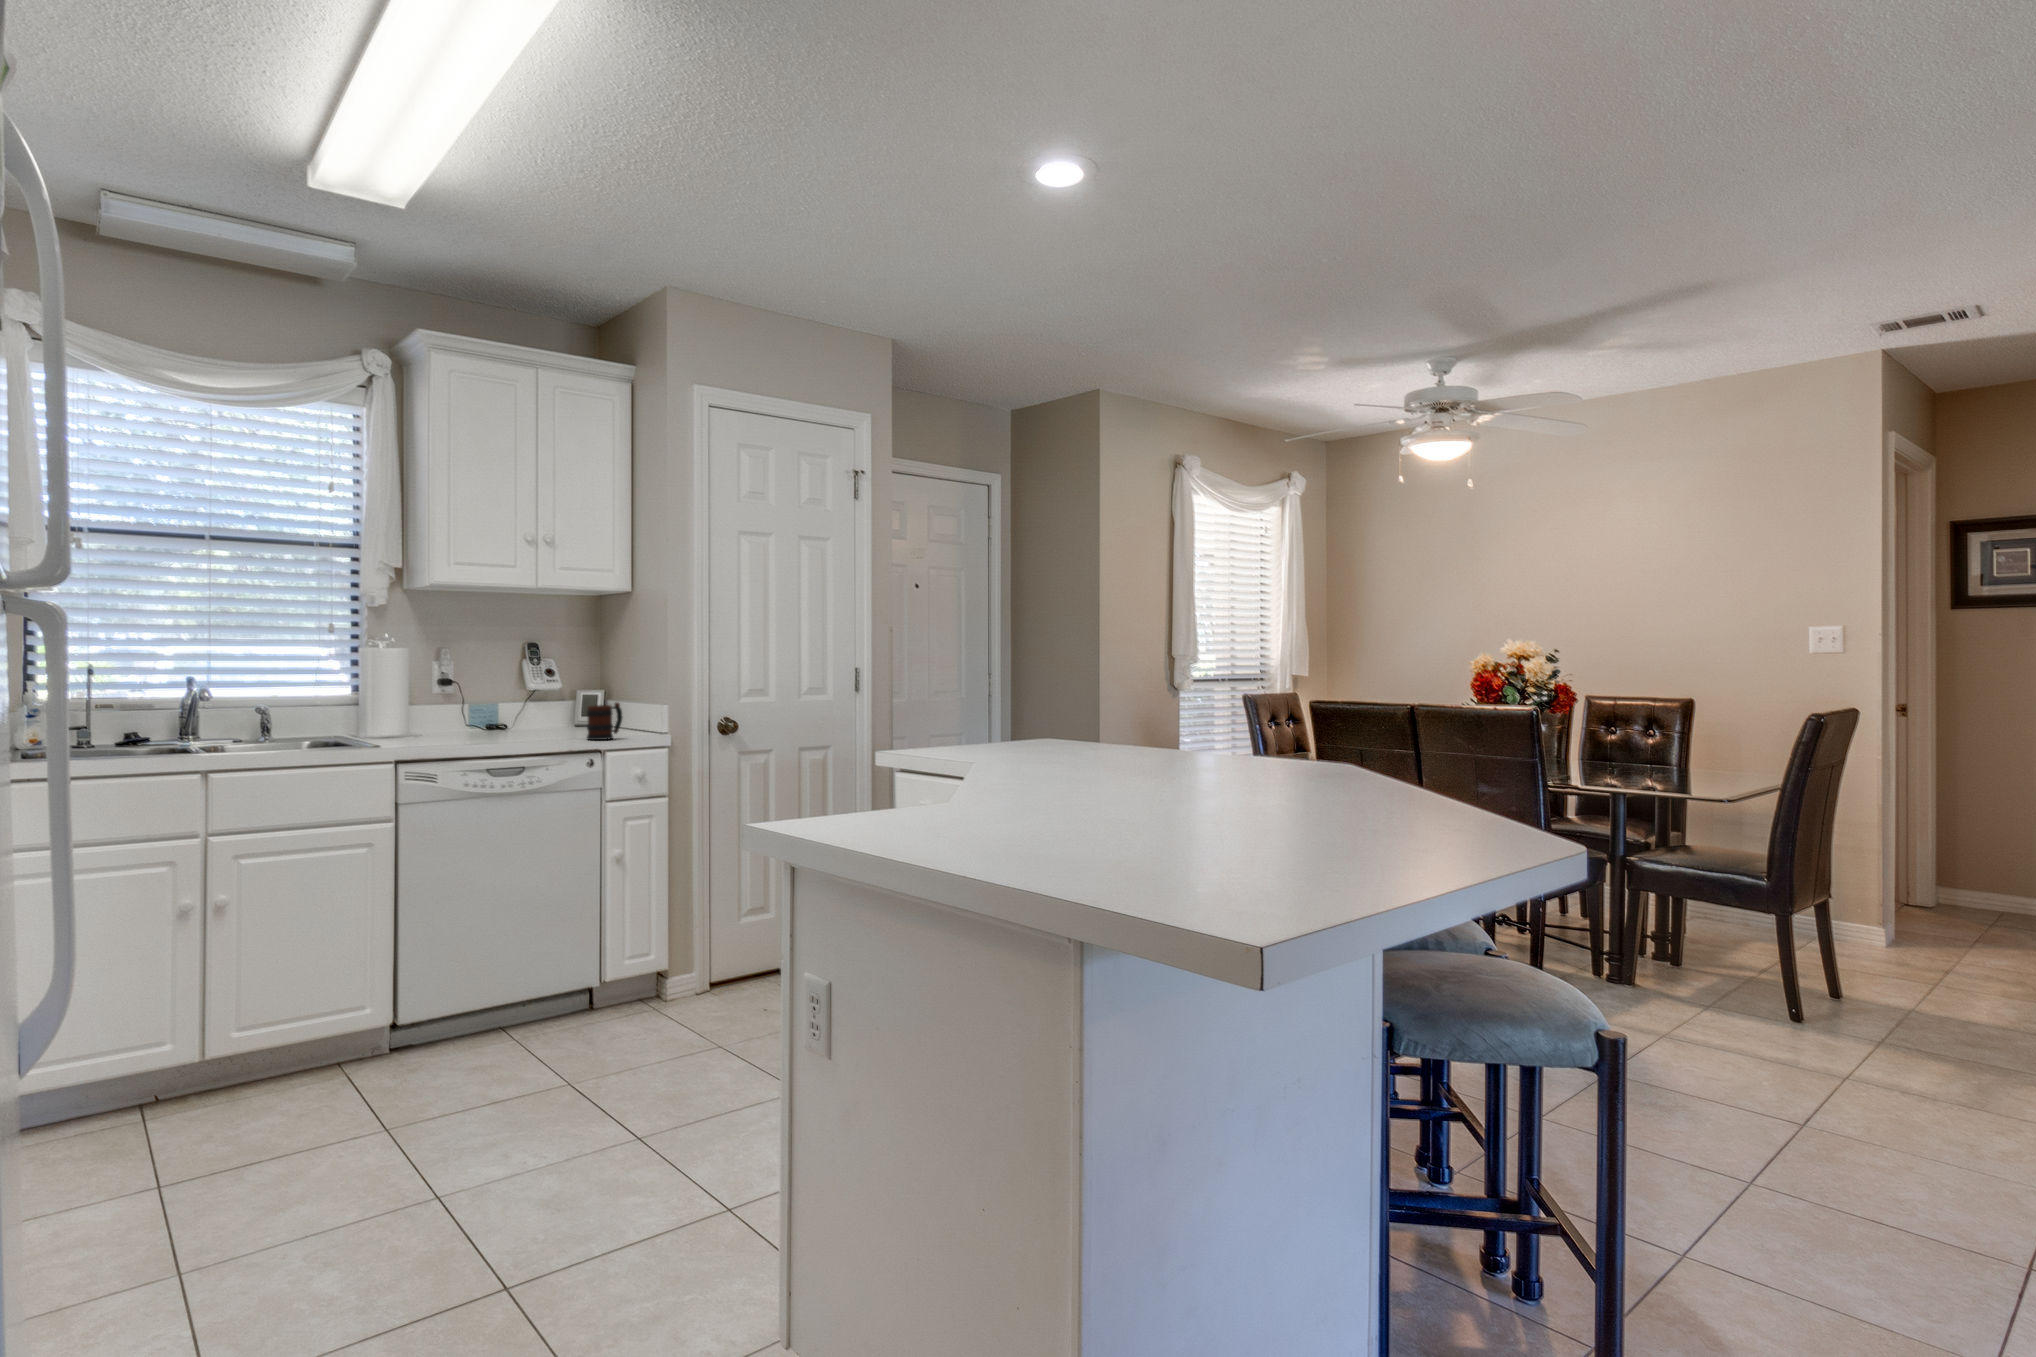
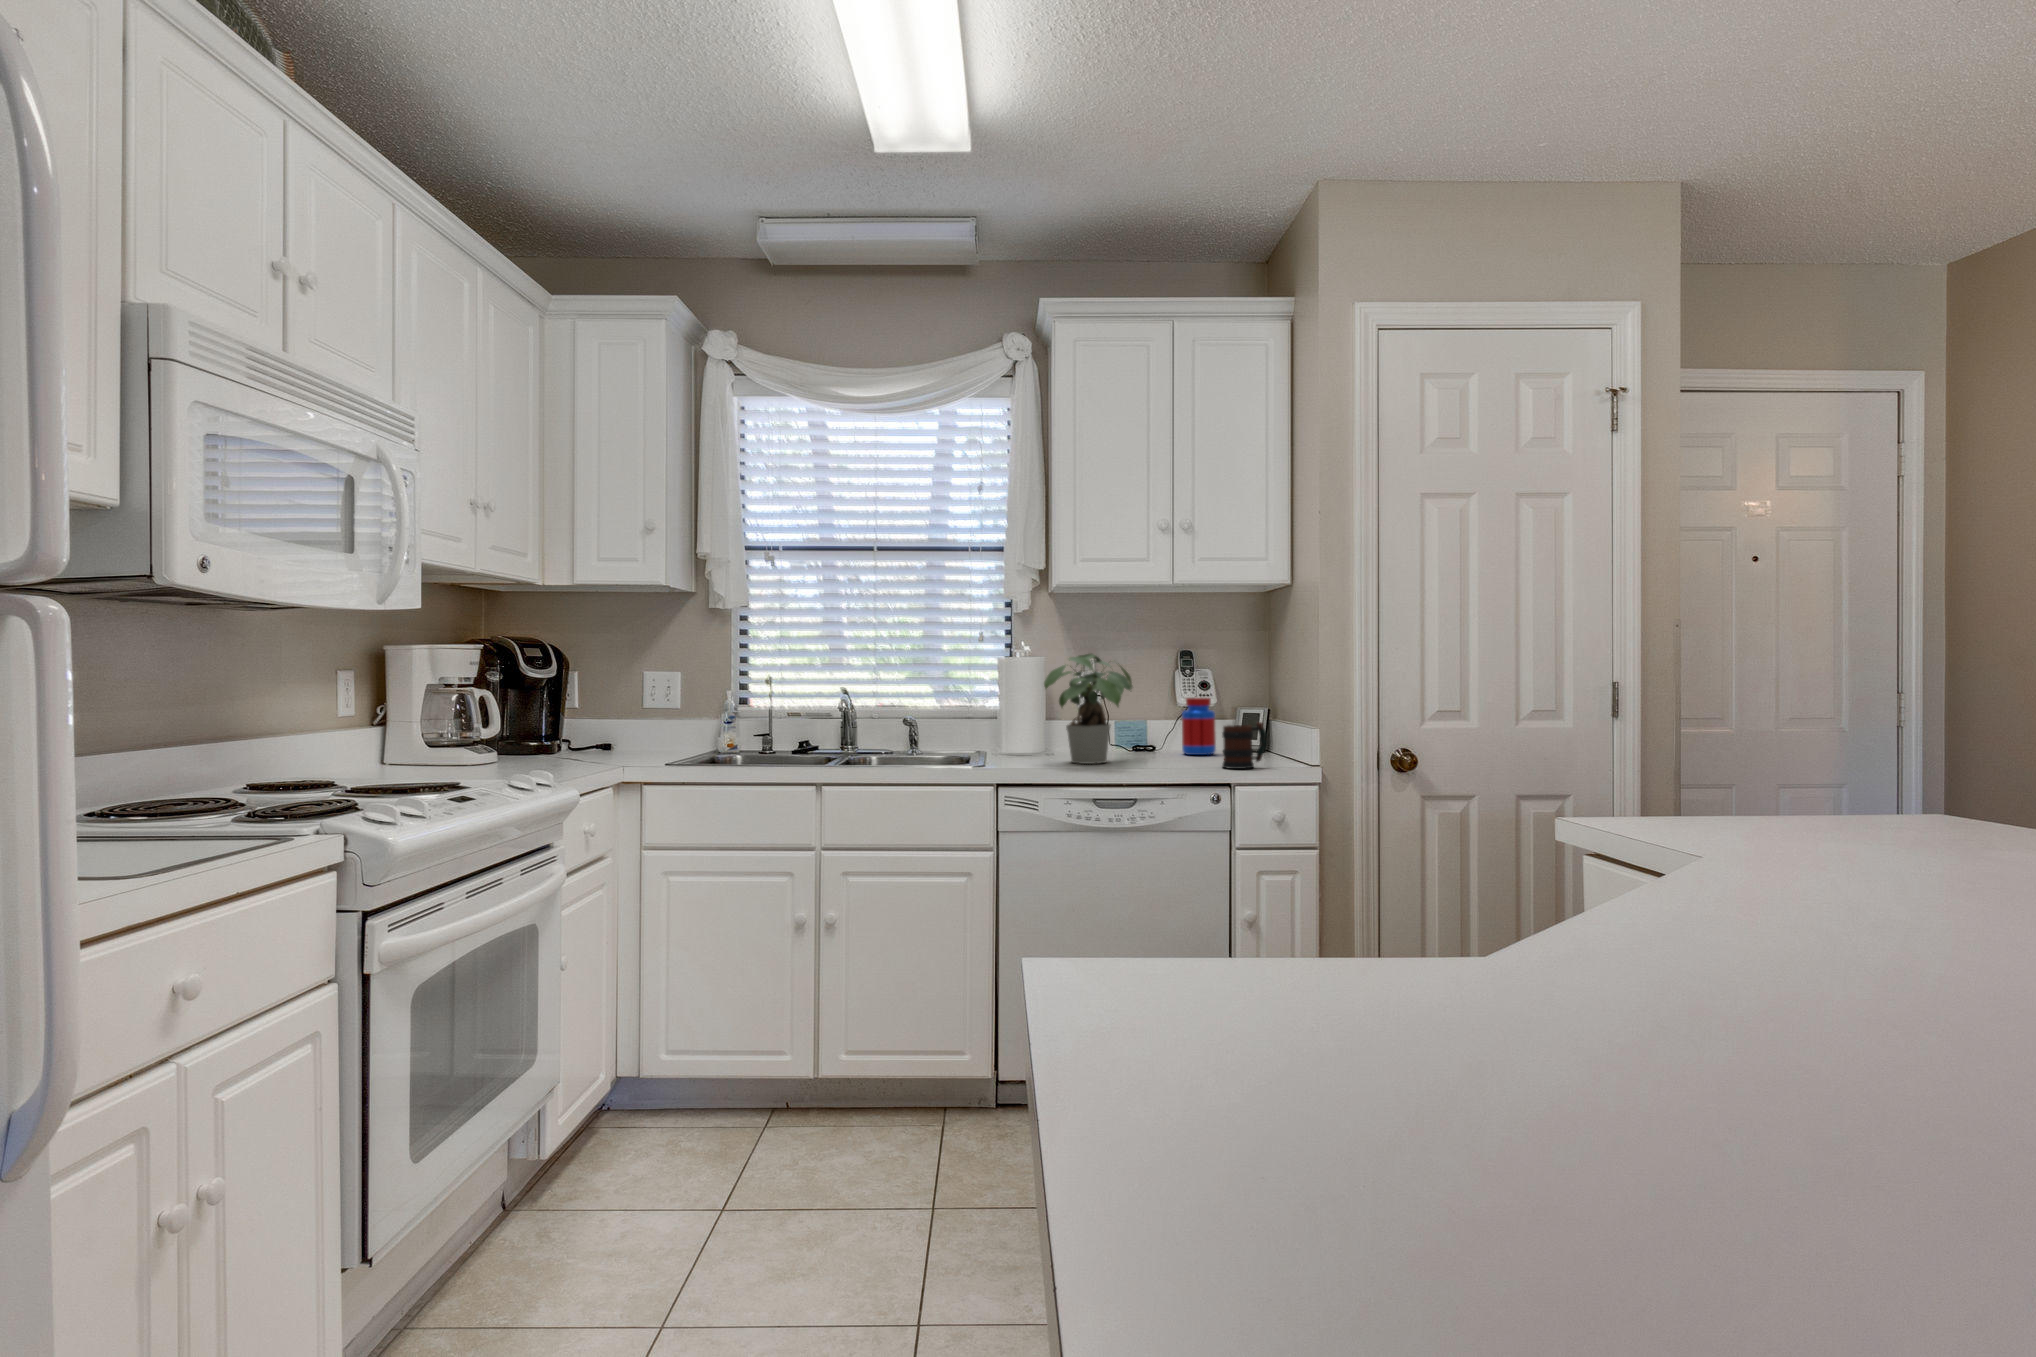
potted plant: none [424,647,505,743] -> present [1044,654,1132,764]
jar: none [534,684,565,732] -> present [1182,698,1216,755]

